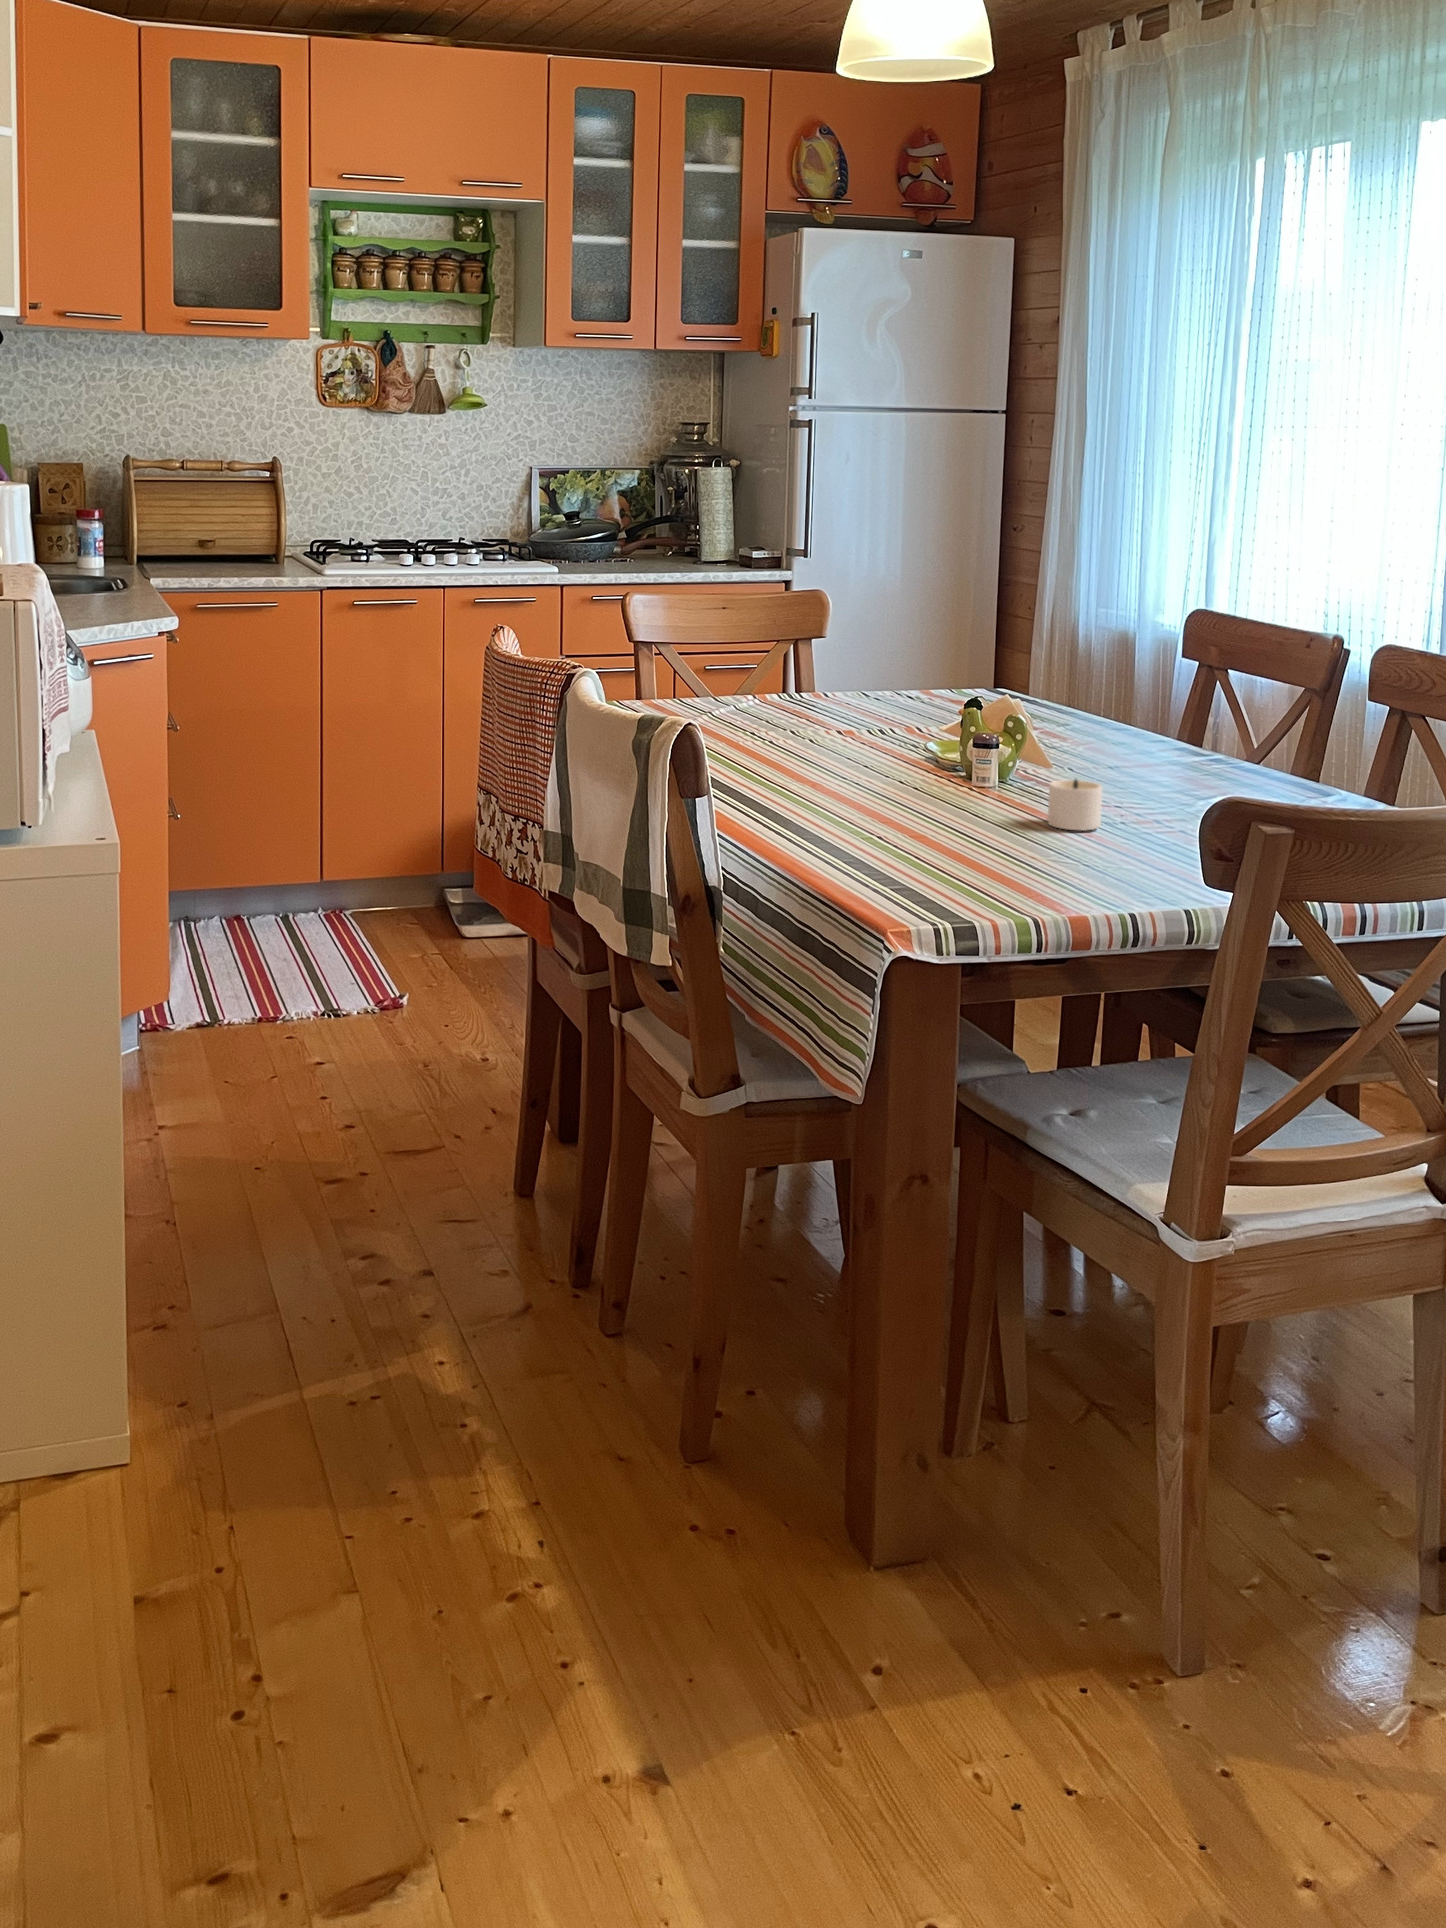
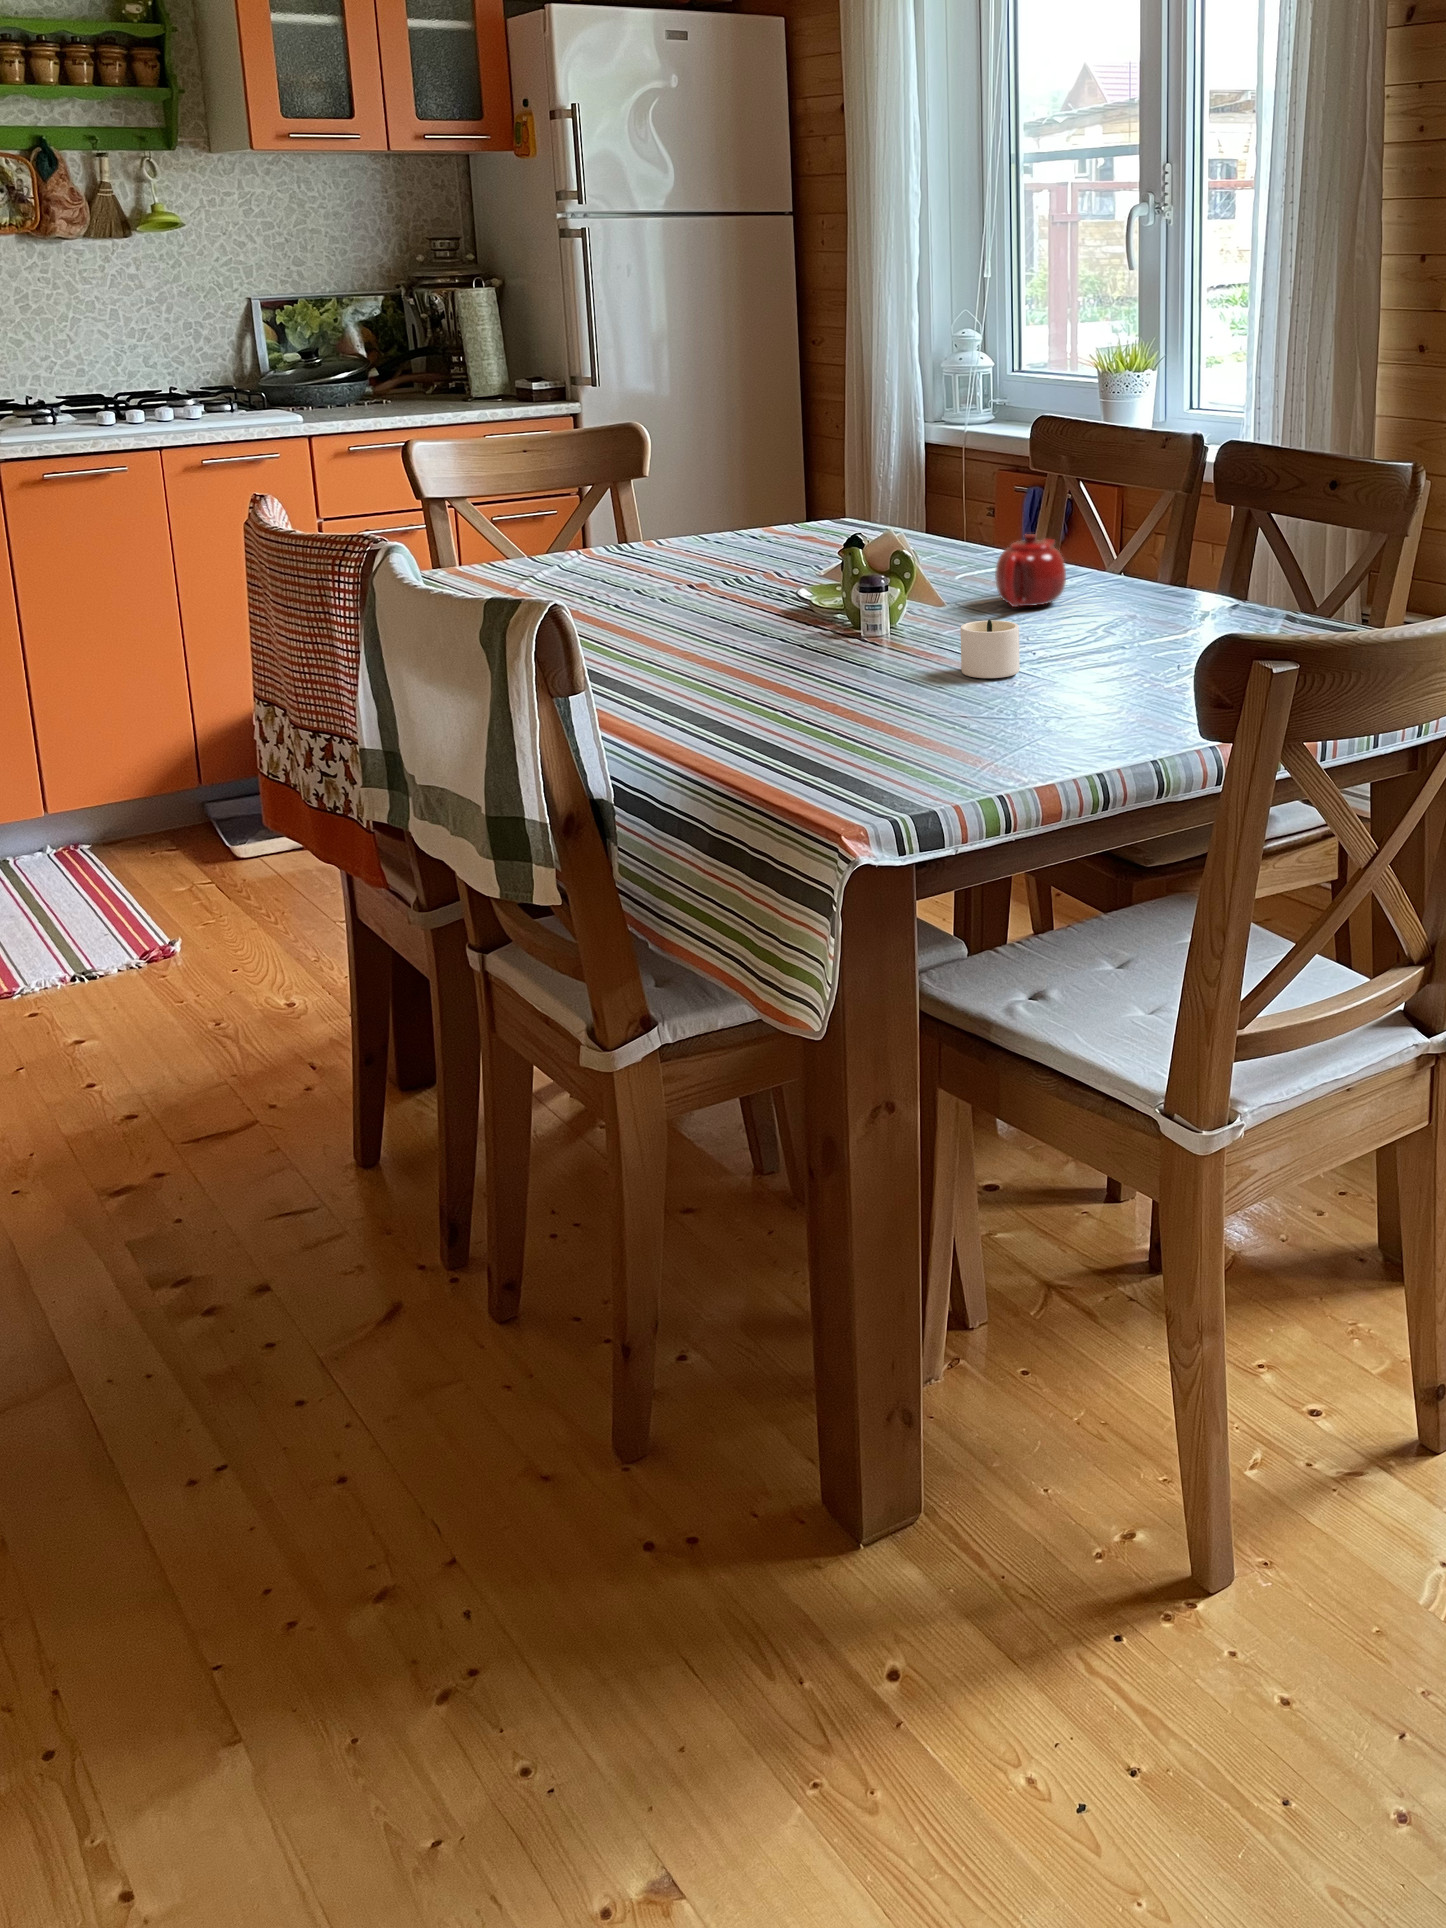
teapot: none [1108,712,1176,777] -> present [995,534,1066,607]

